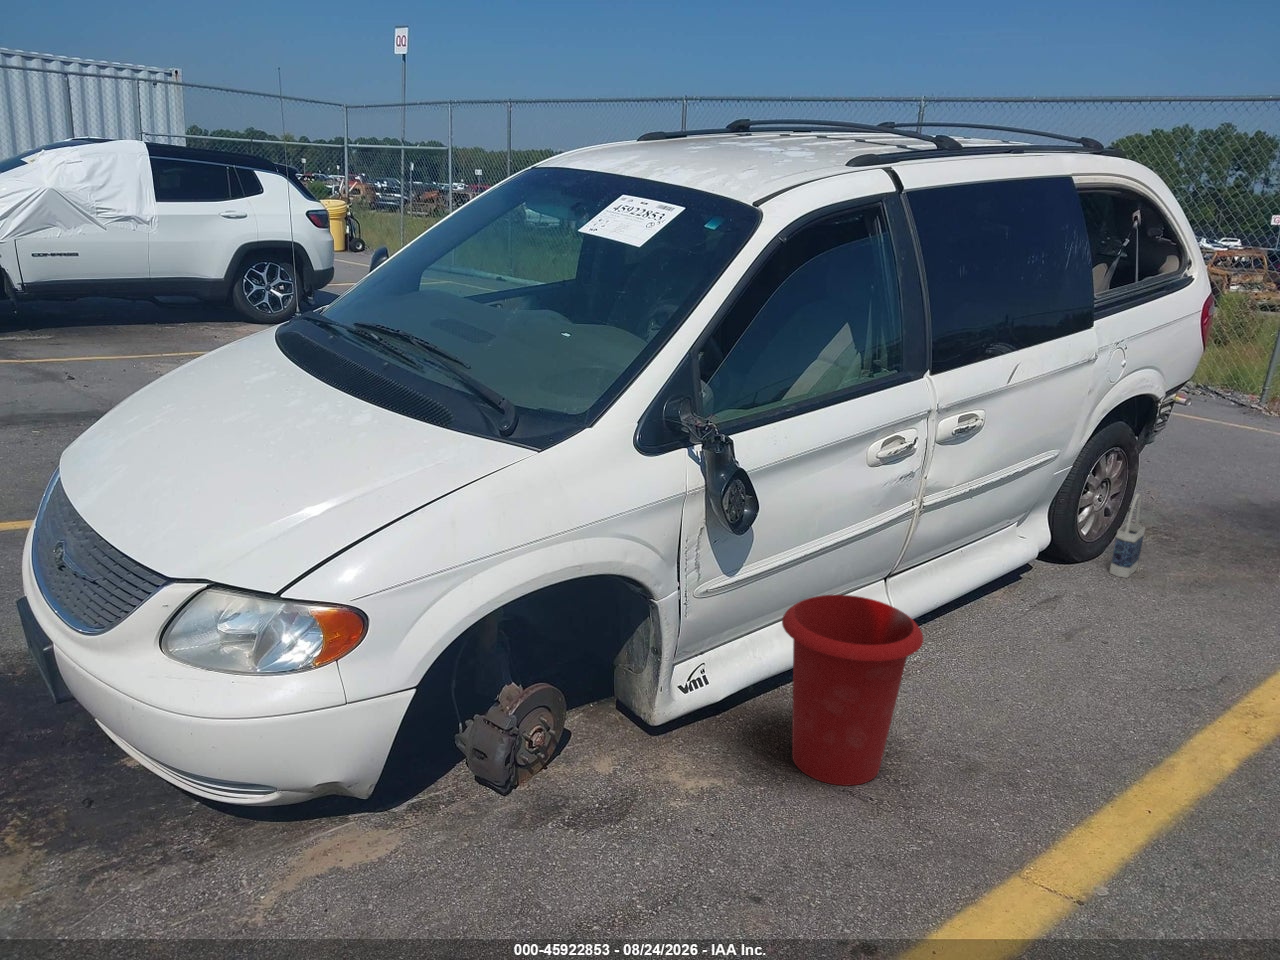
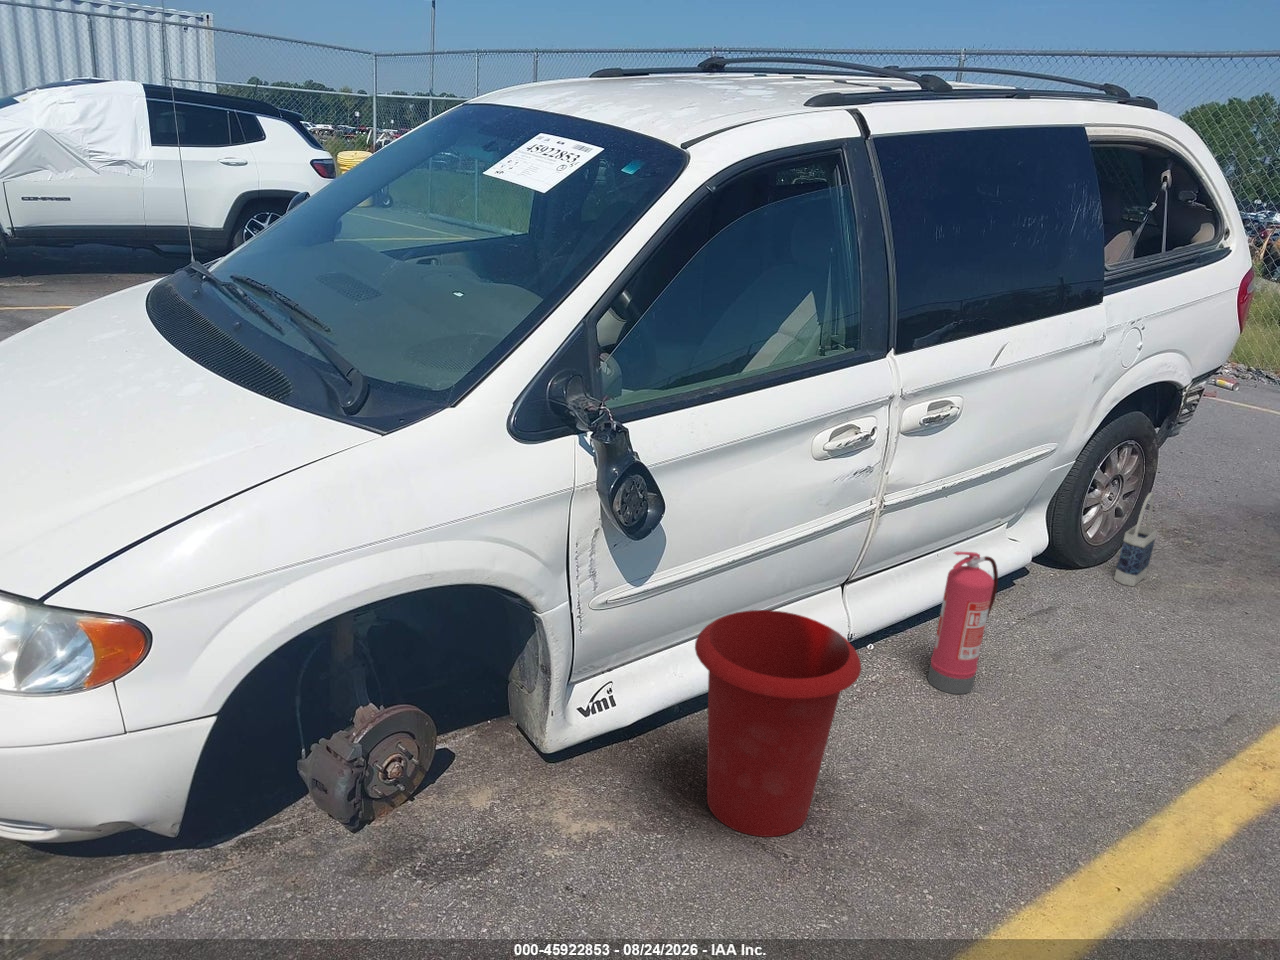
fire extinguisher: none [961,544,1018,670] -> present [928,552,998,694]

